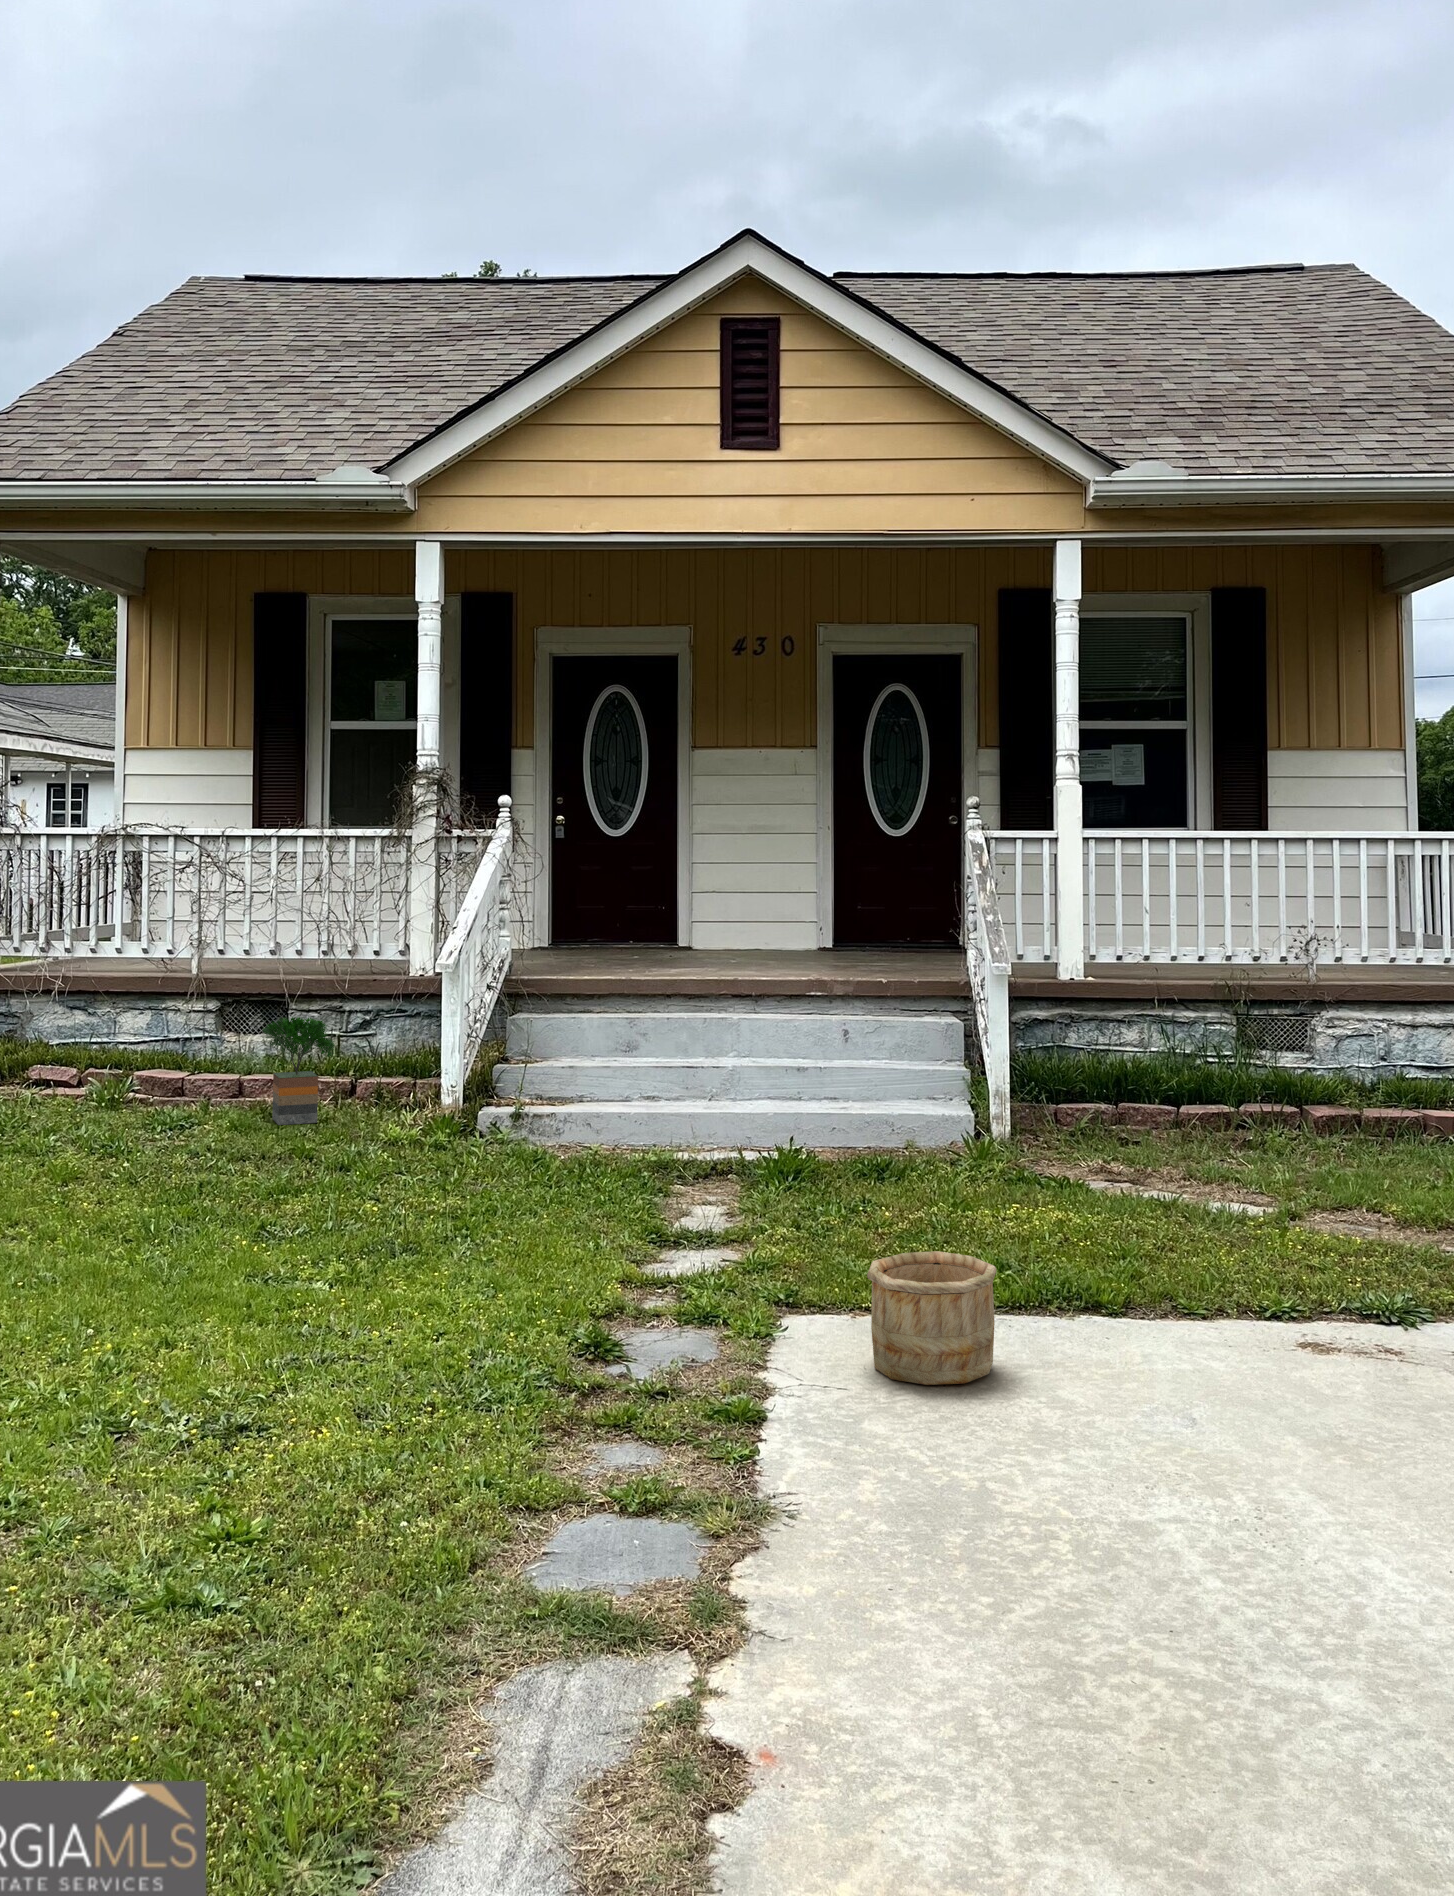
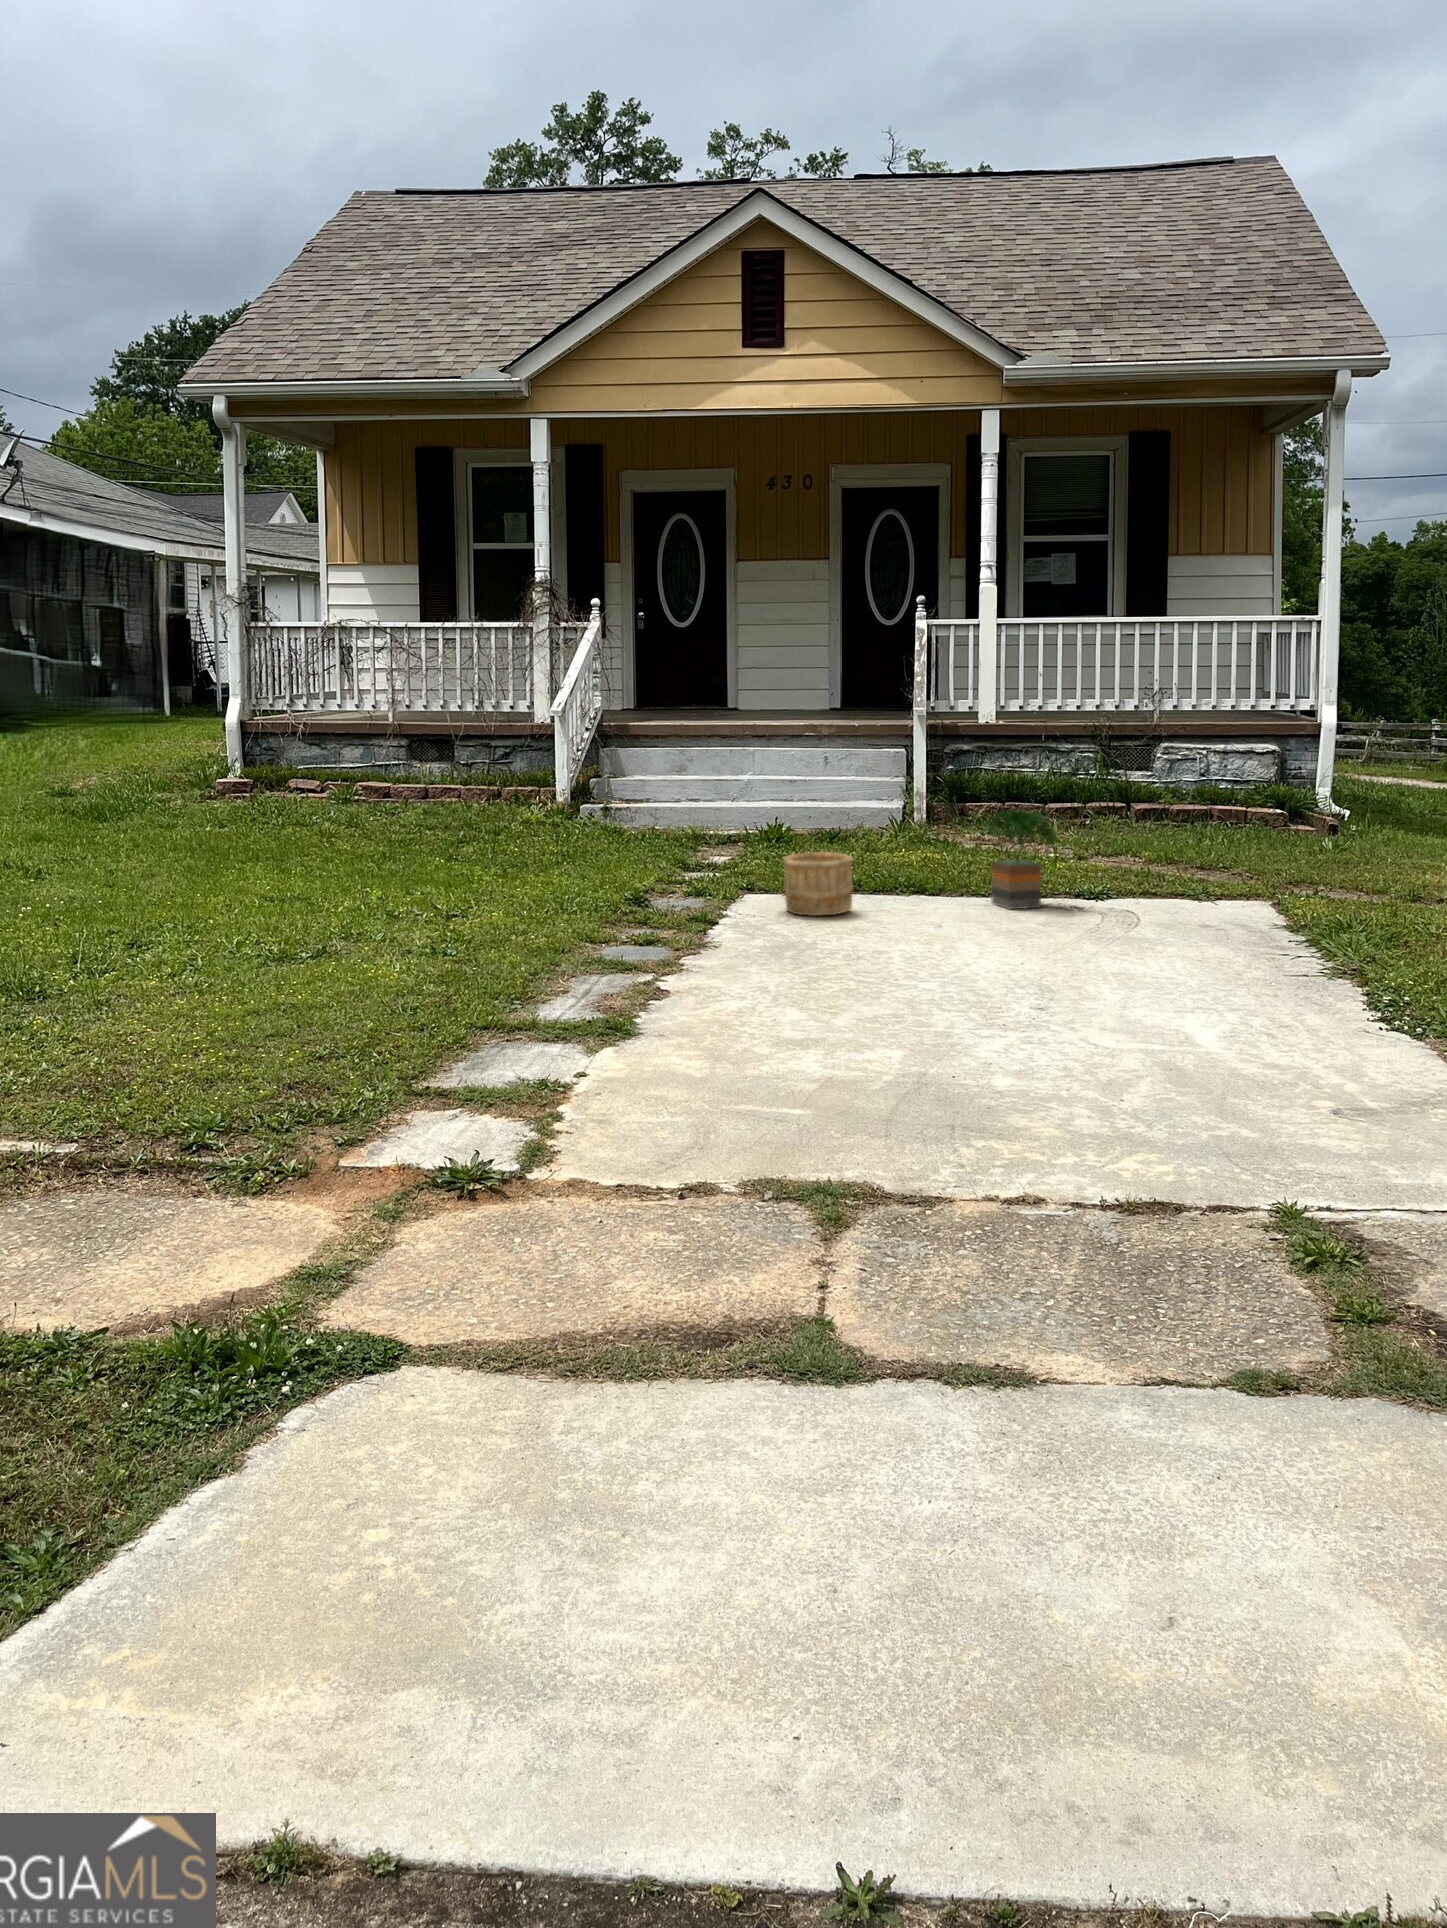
potted tree: present [264,1017,335,1125] -> present [986,810,1056,909]

